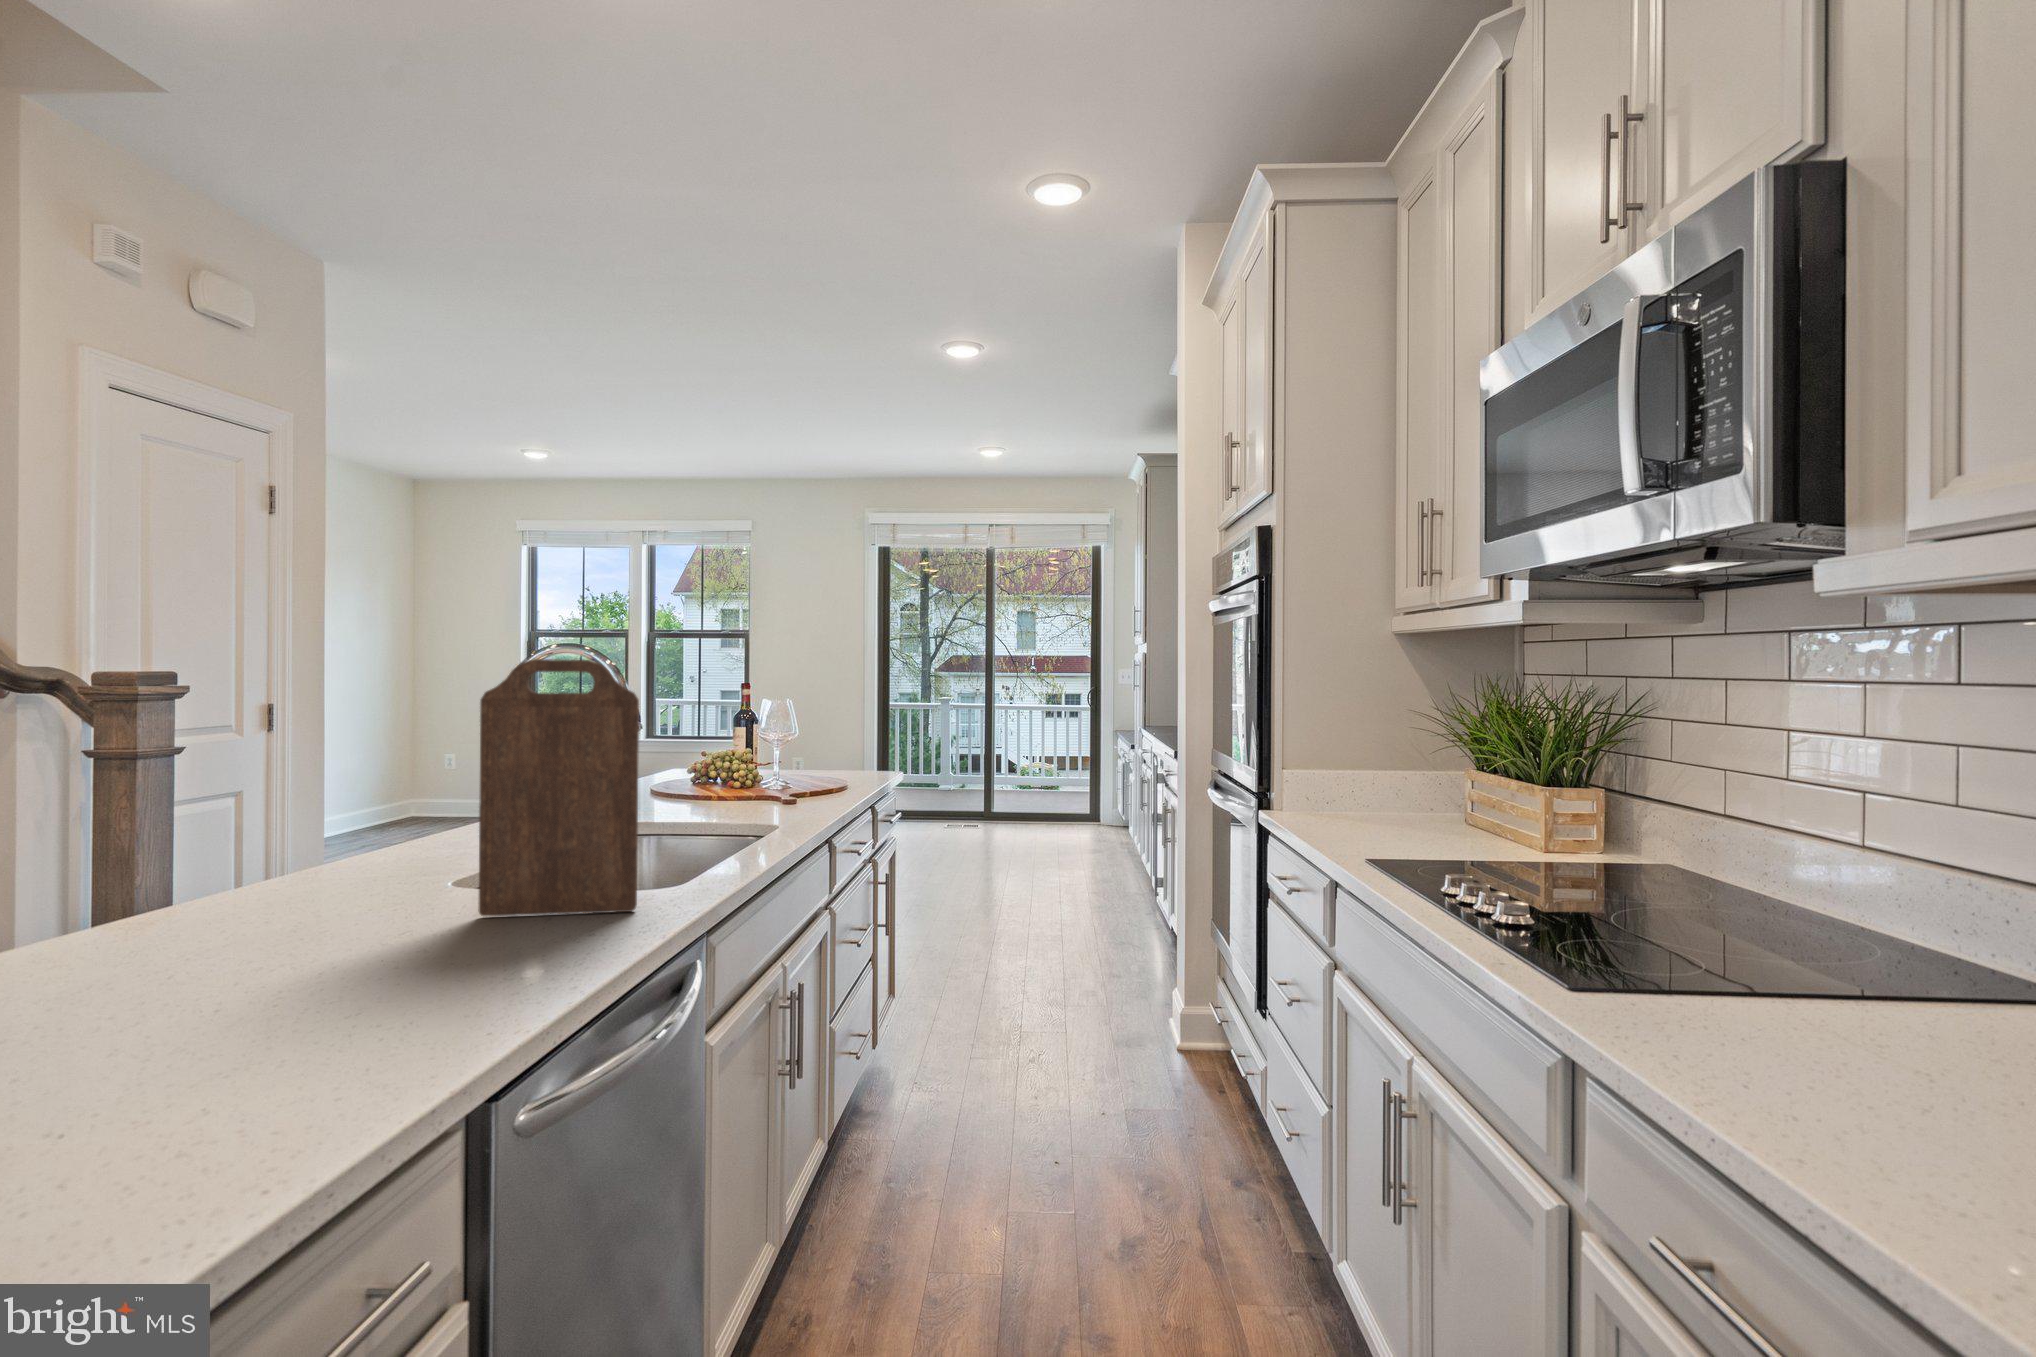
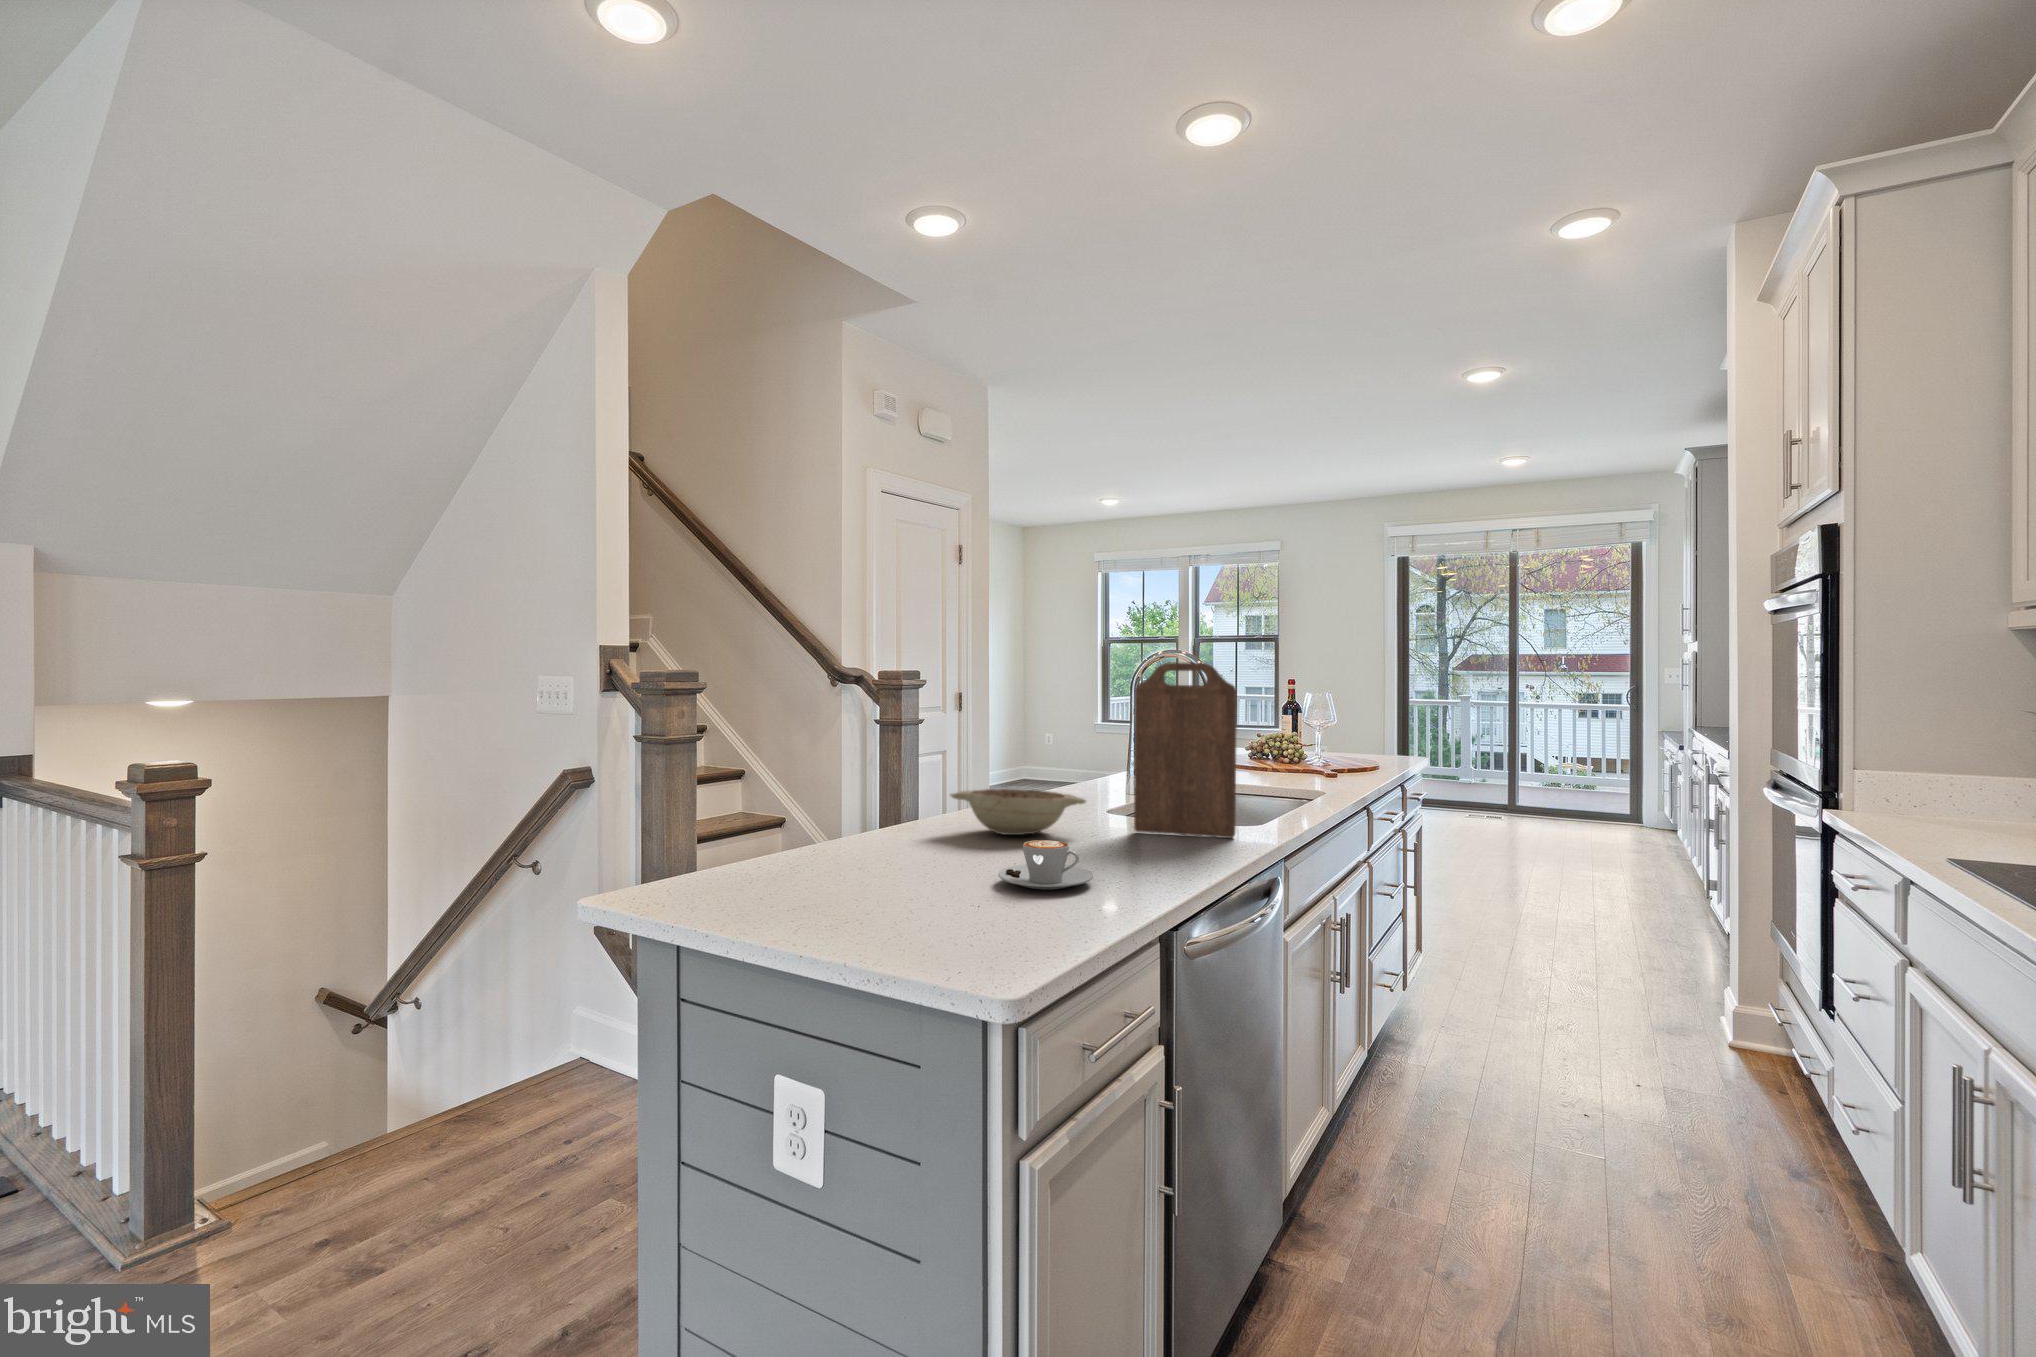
decorative bowl: none [113,865,392,948] -> present [951,789,1086,835]
coffee cup: none [147,968,354,1066] -> present [998,840,1093,889]

